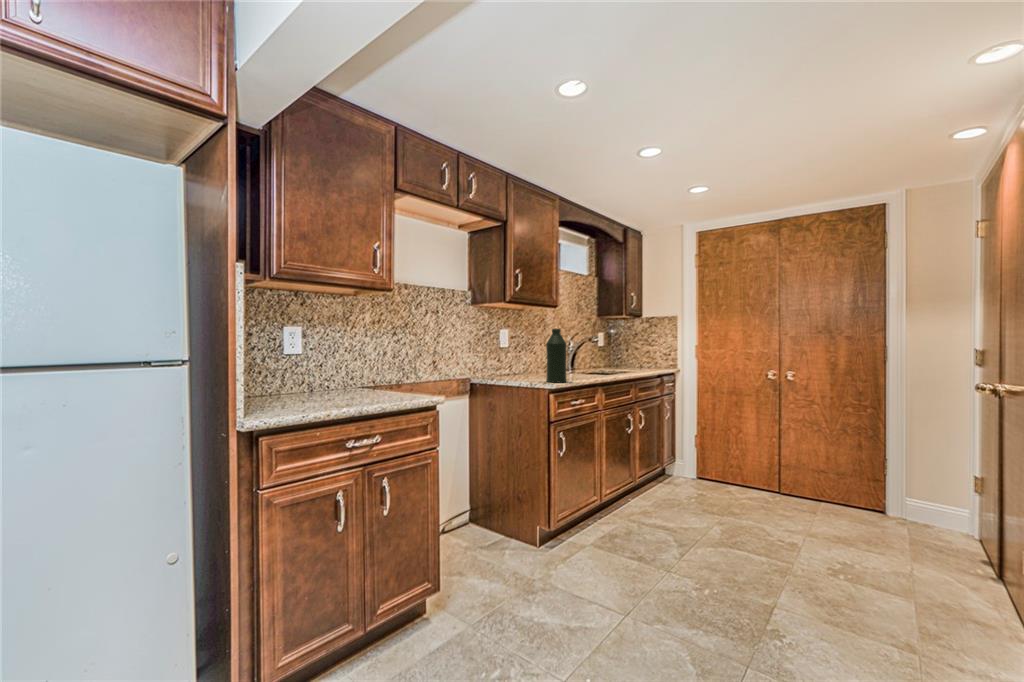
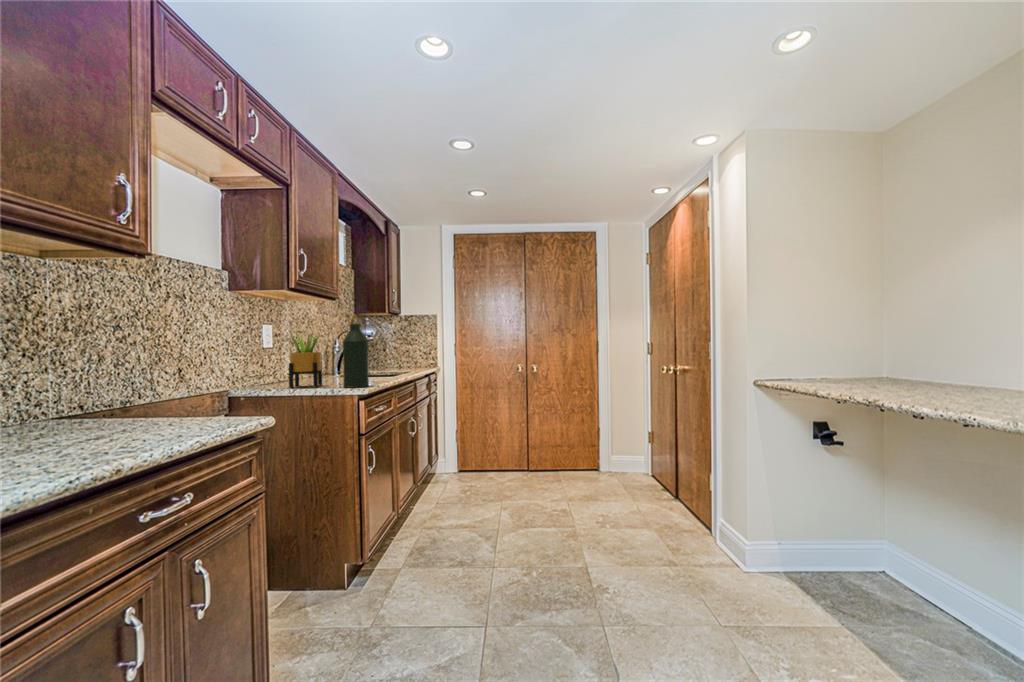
potted plant: none [510,332,537,380] -> present [289,334,322,388]

